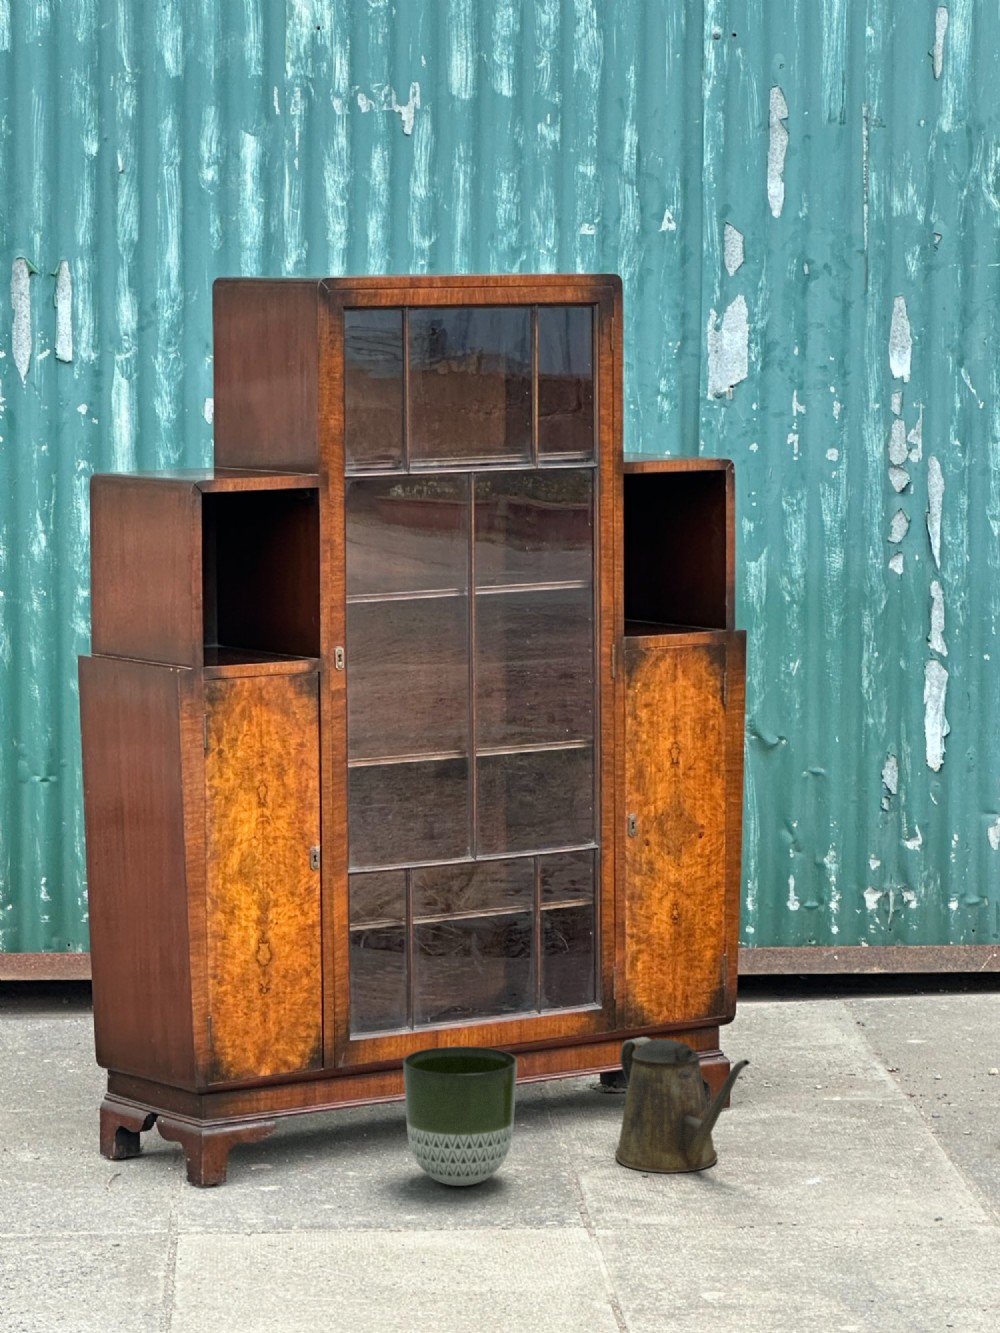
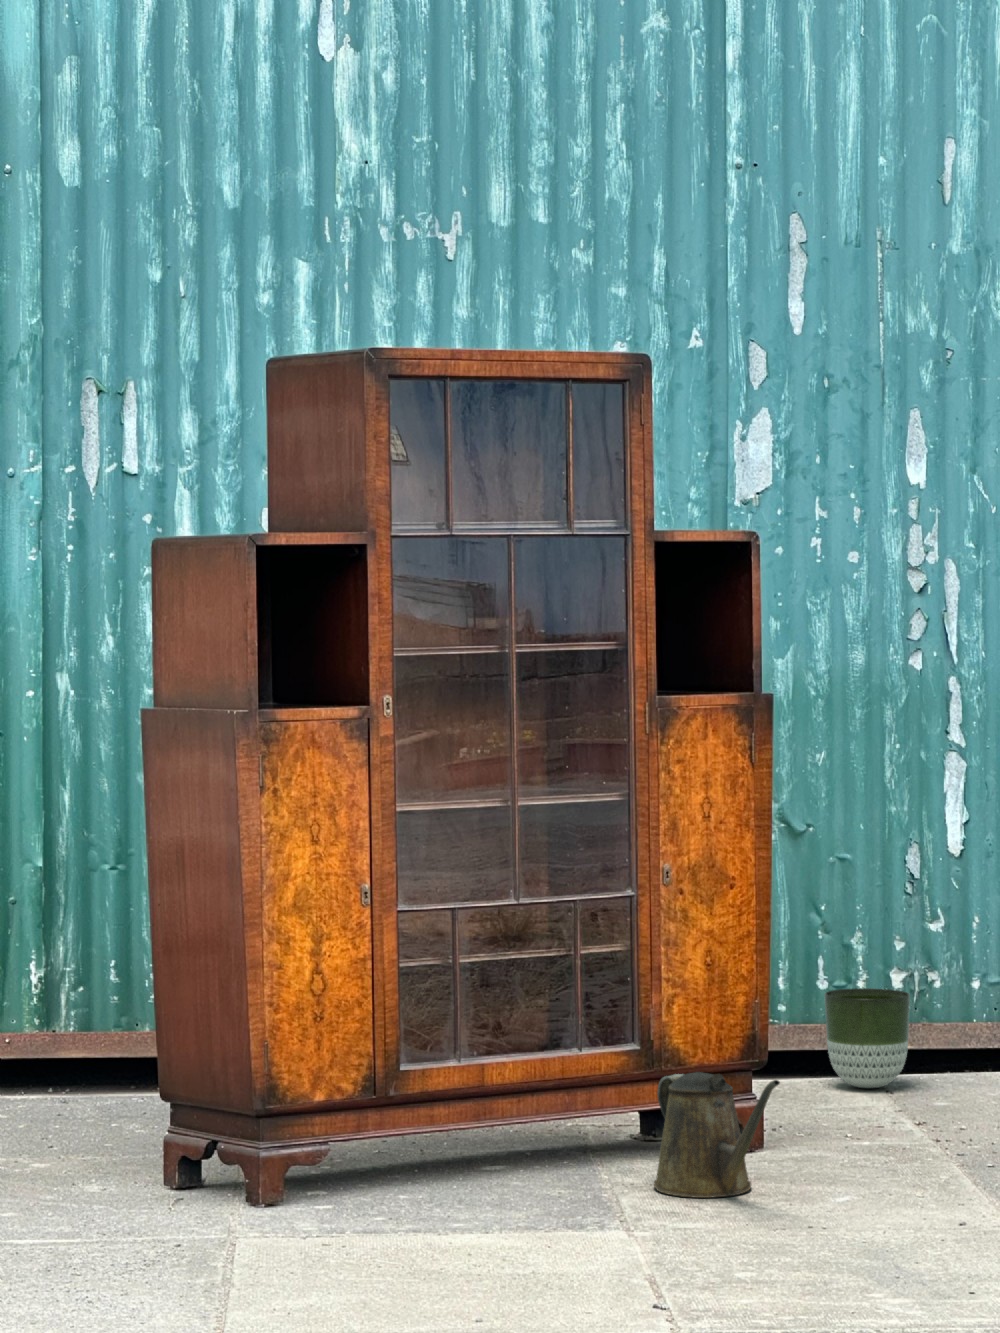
planter: present [403,1046,517,1186] -> present [824,988,910,1088]

